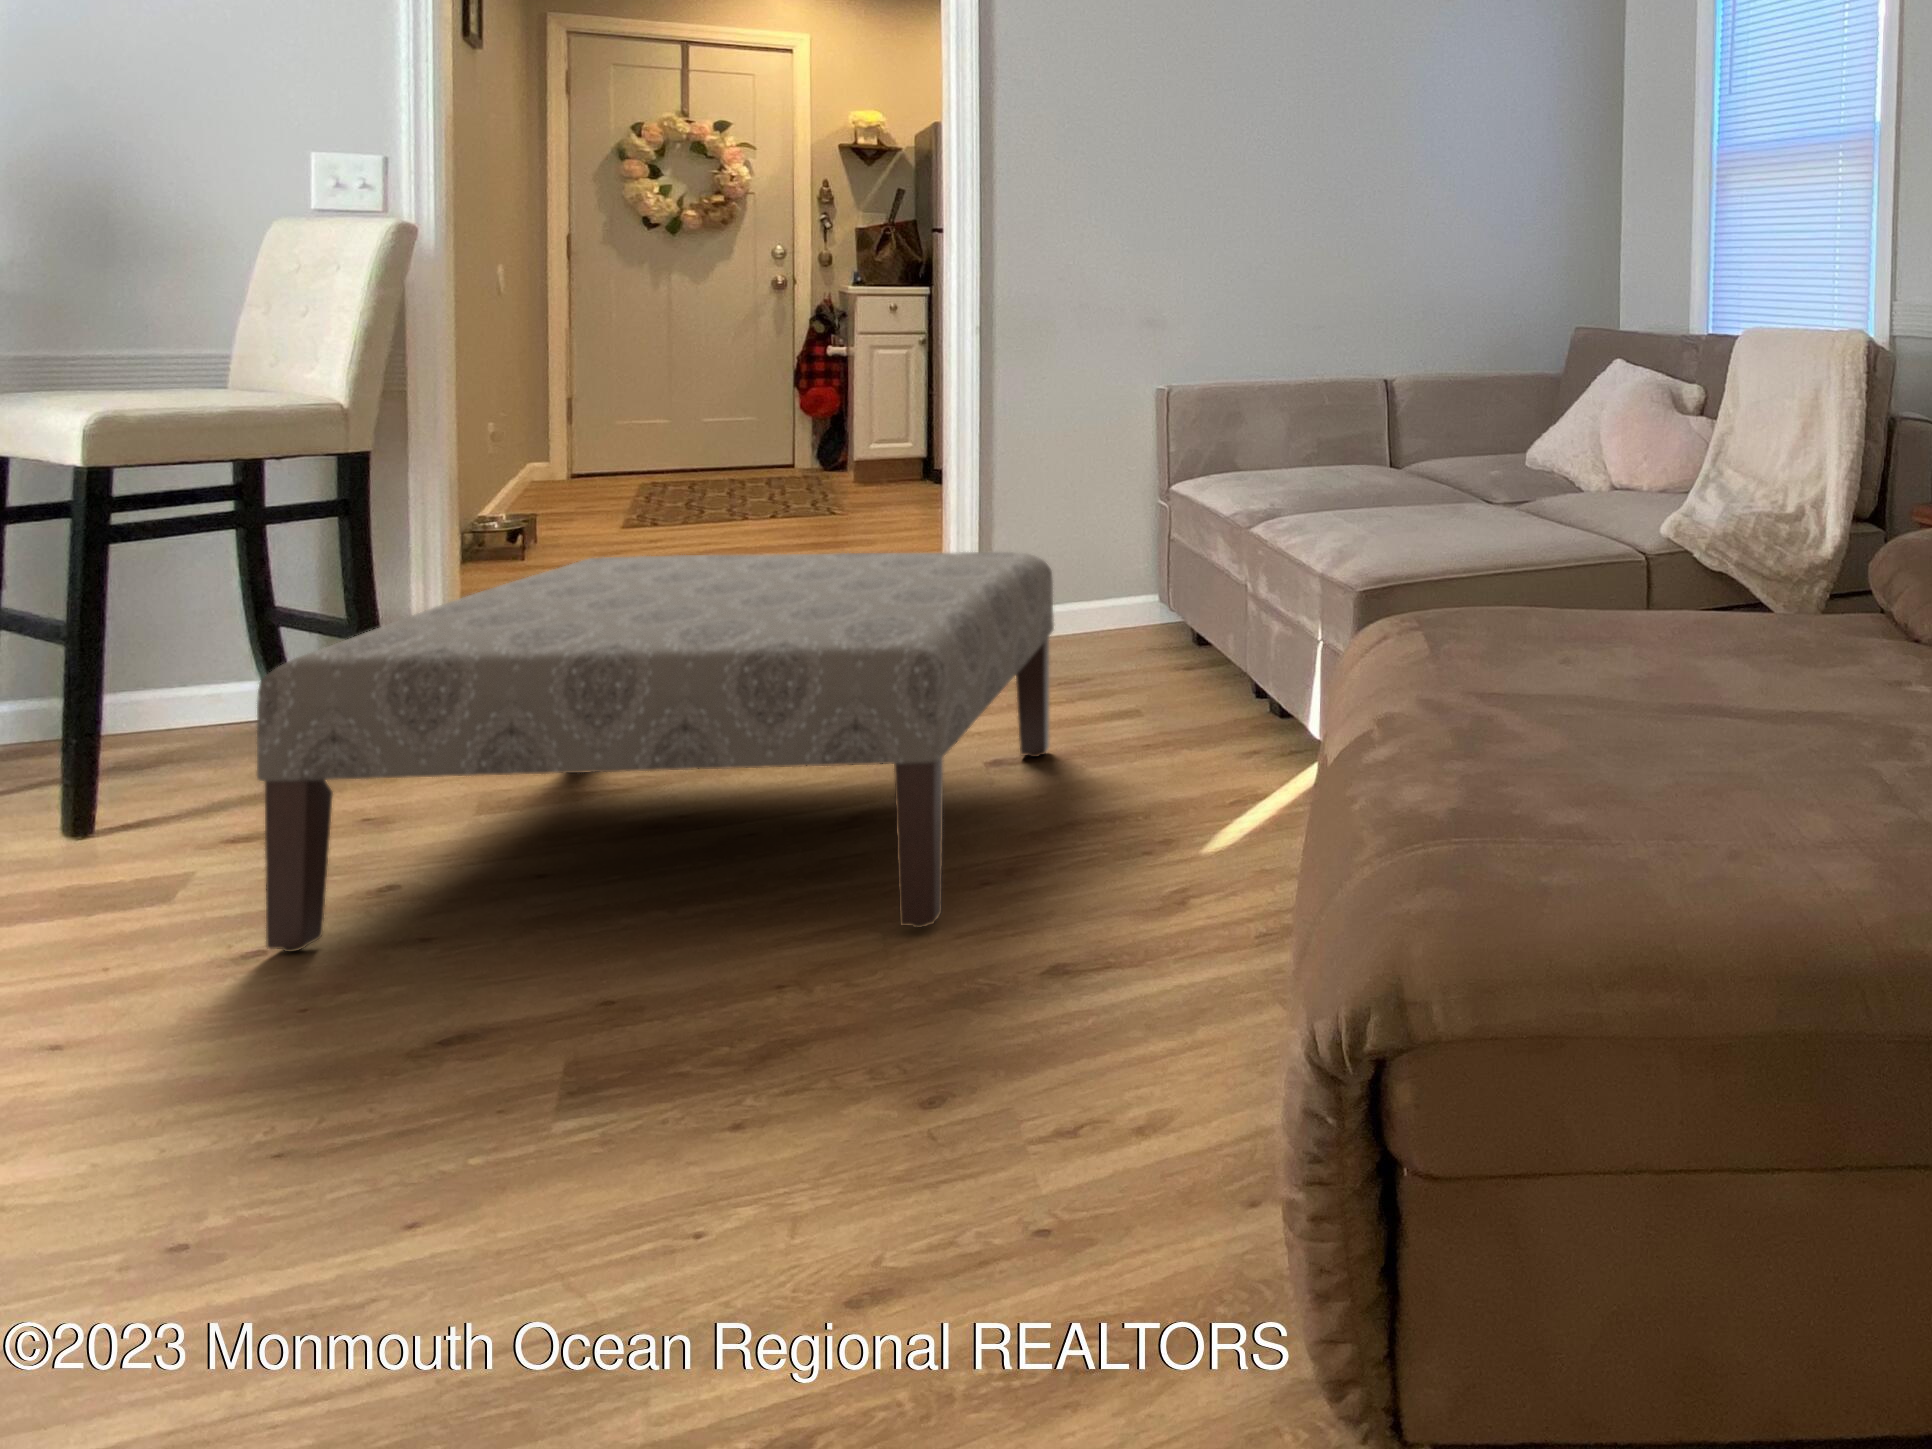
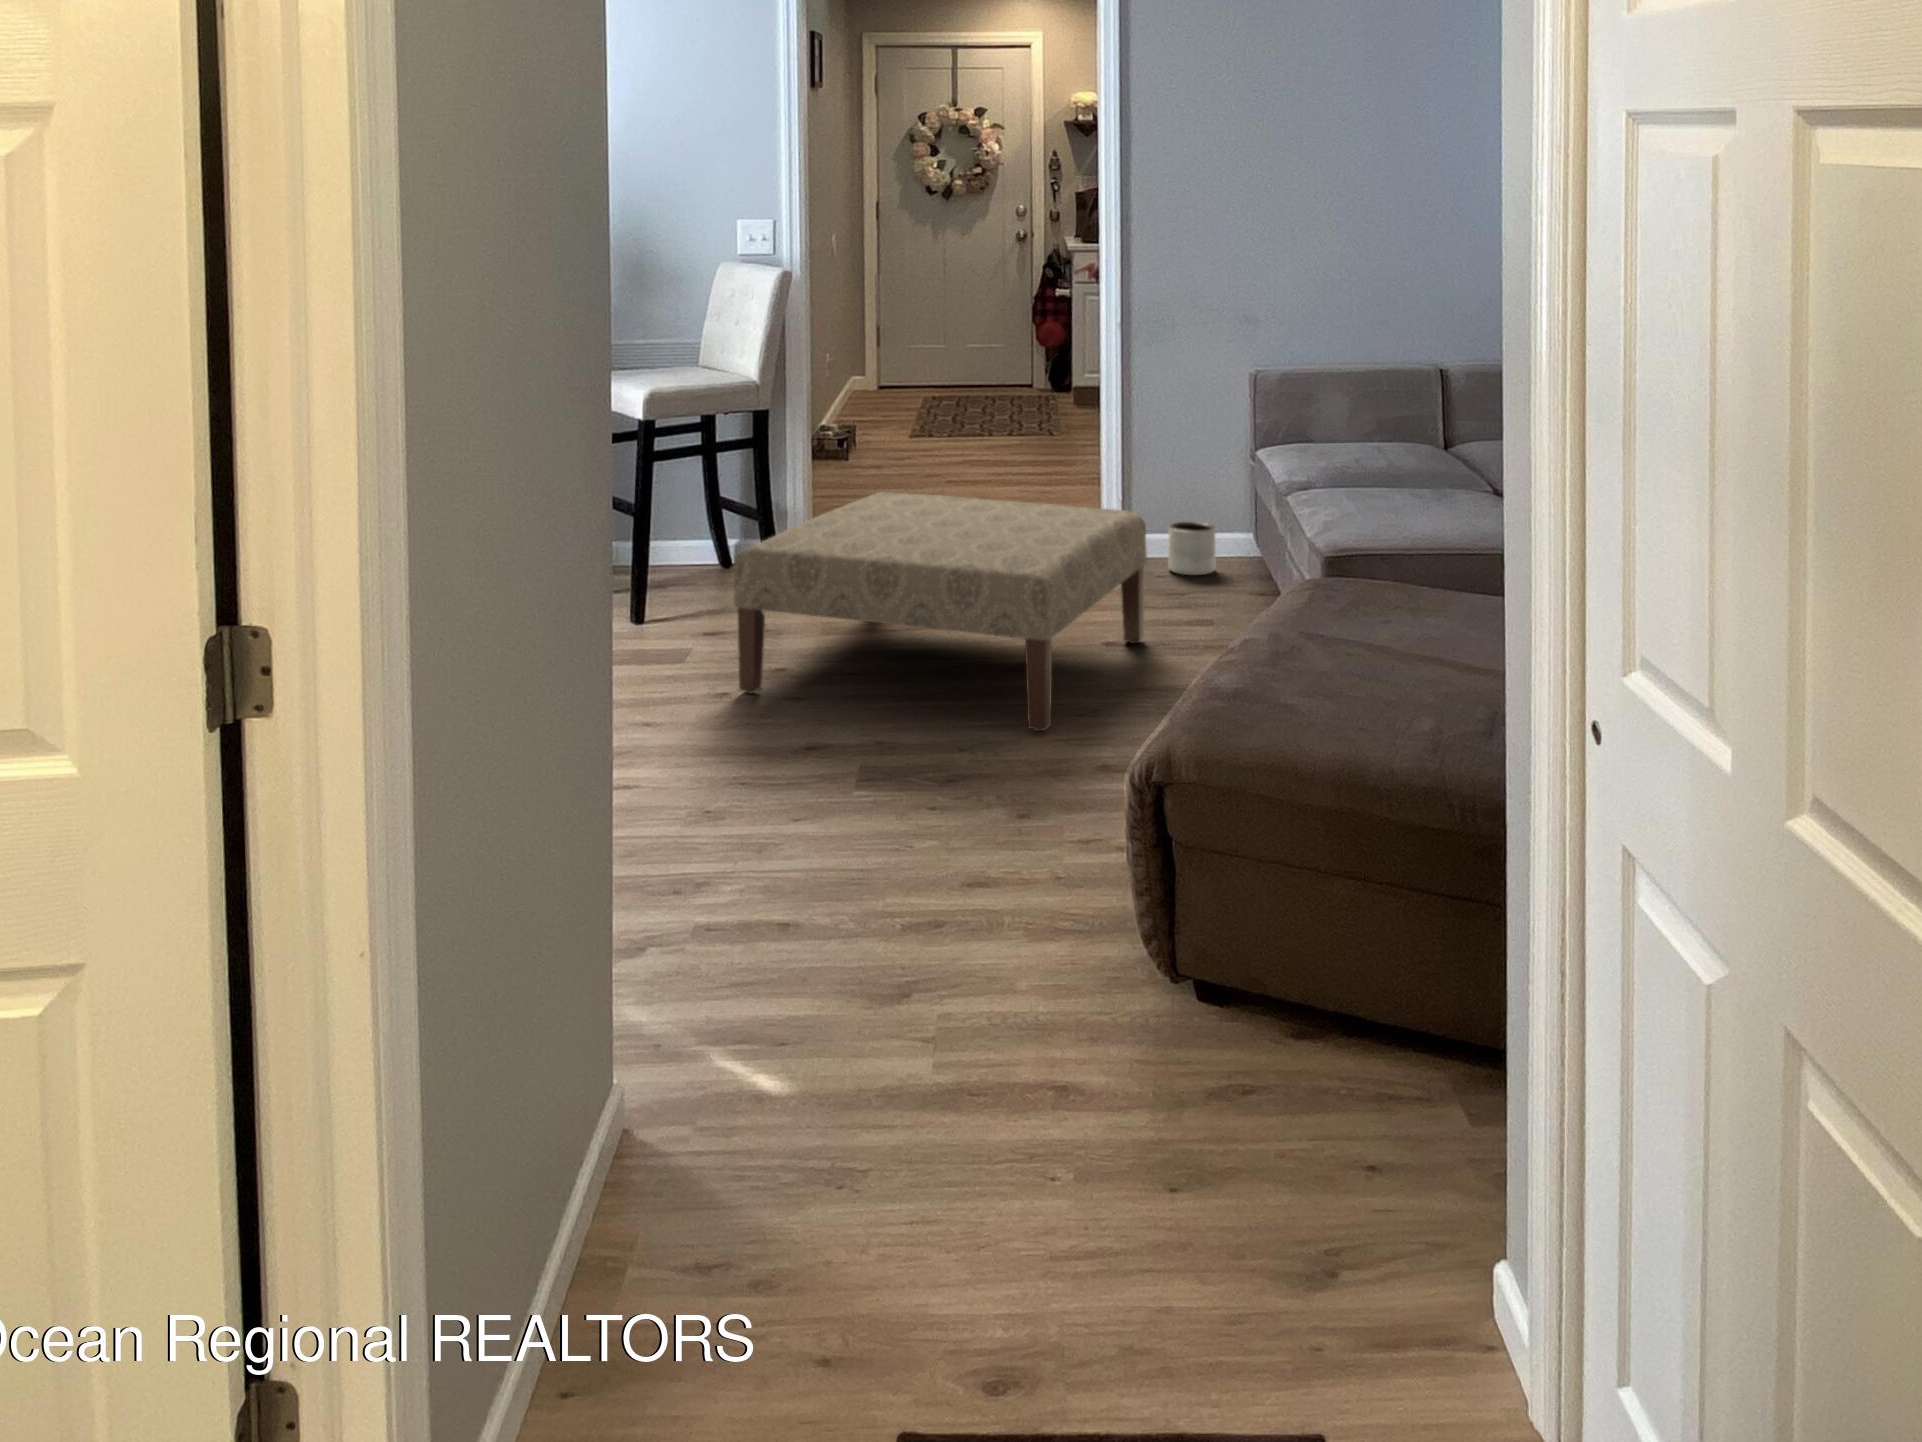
planter: none [1049,582,1115,656] -> present [1168,522,1216,575]

